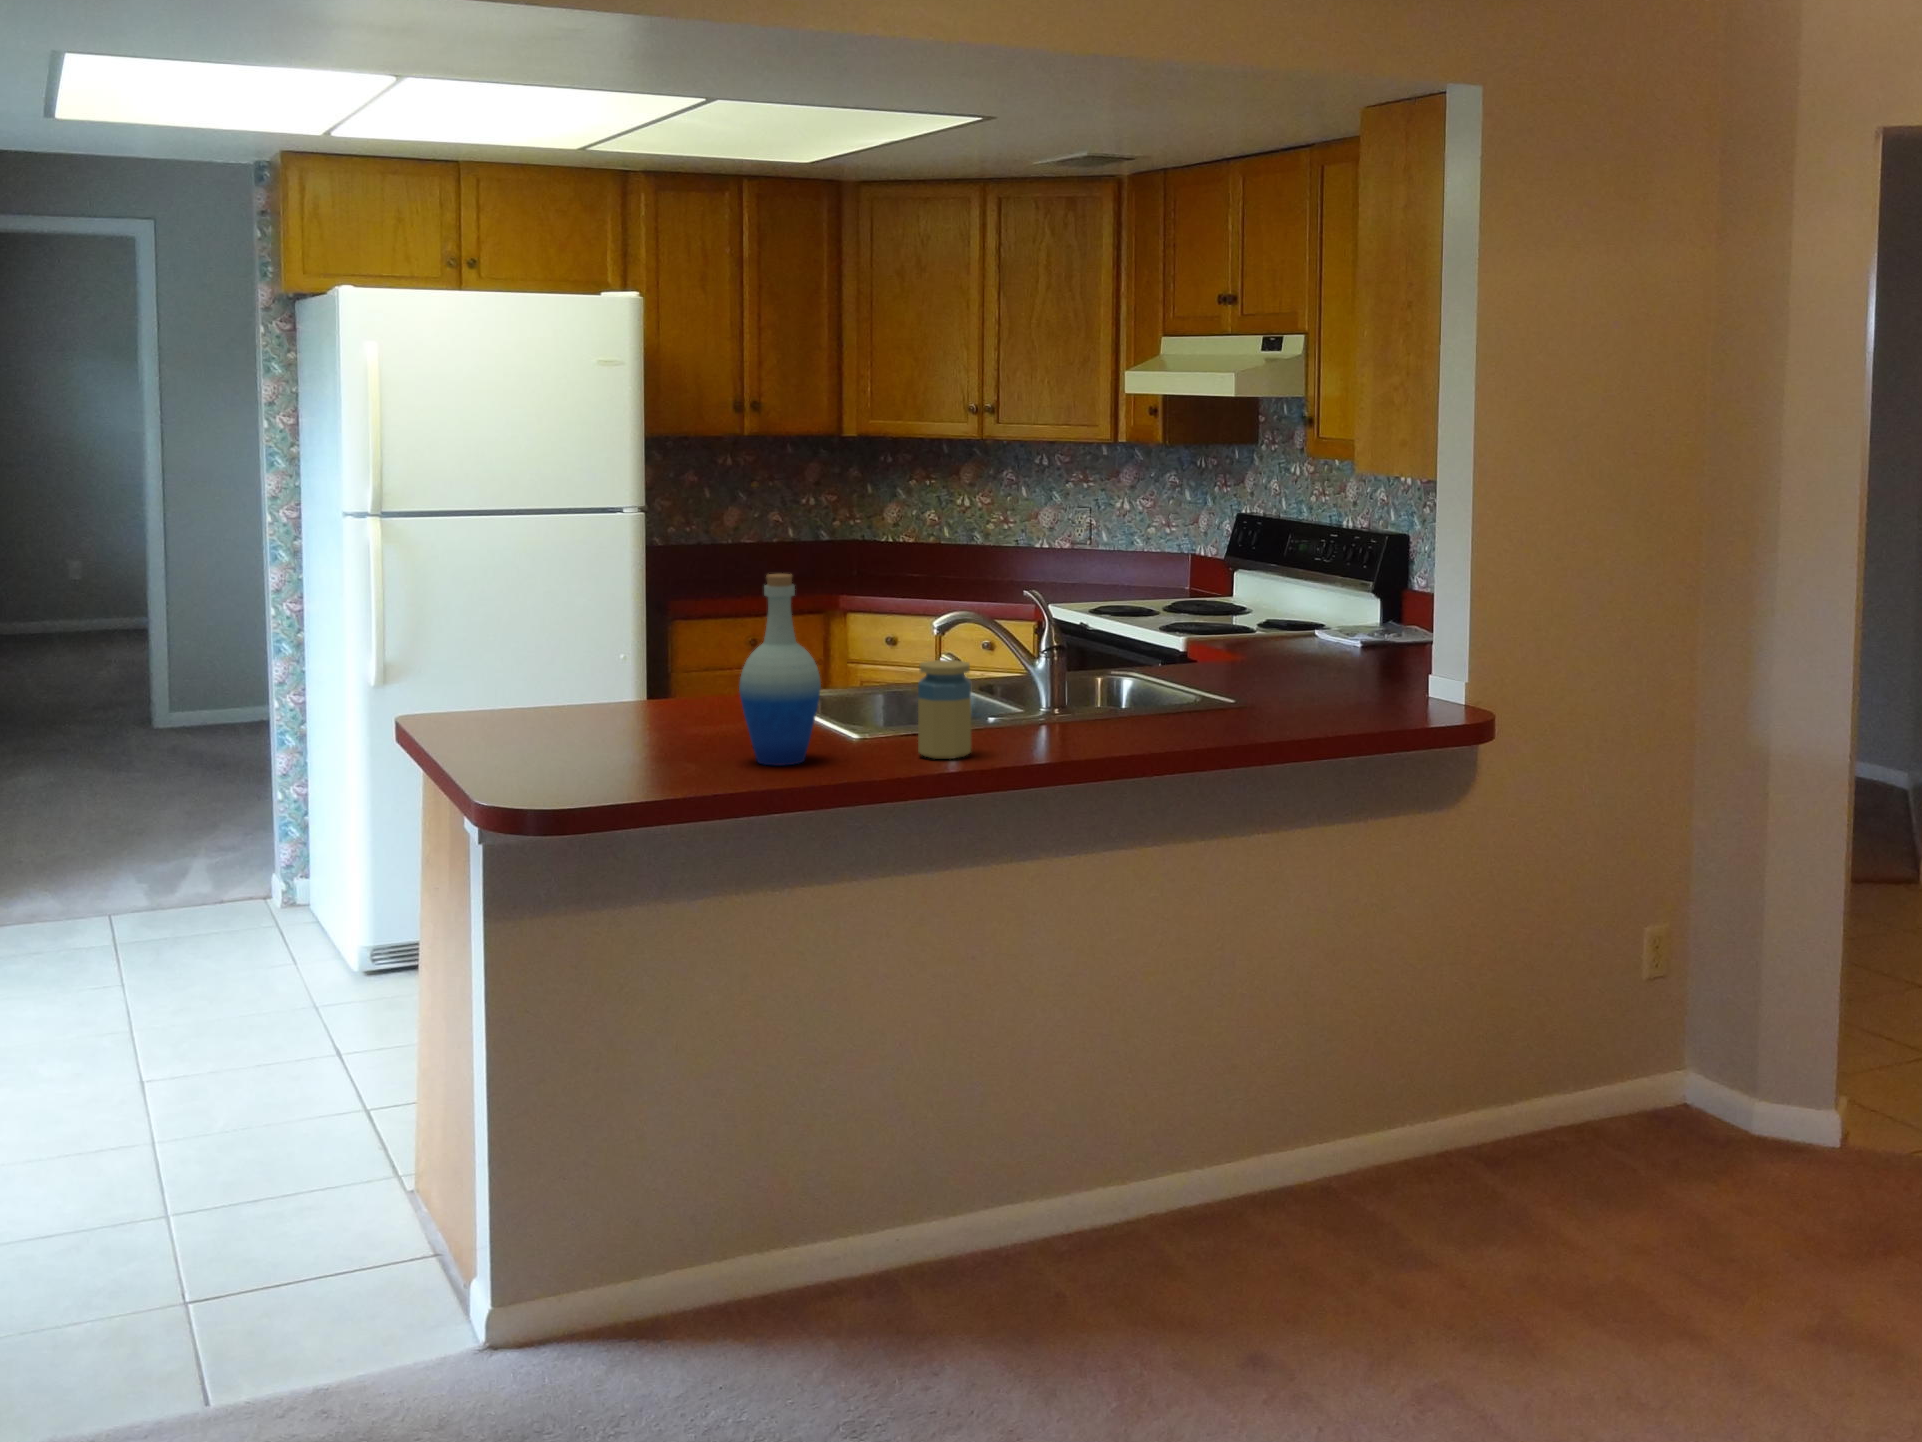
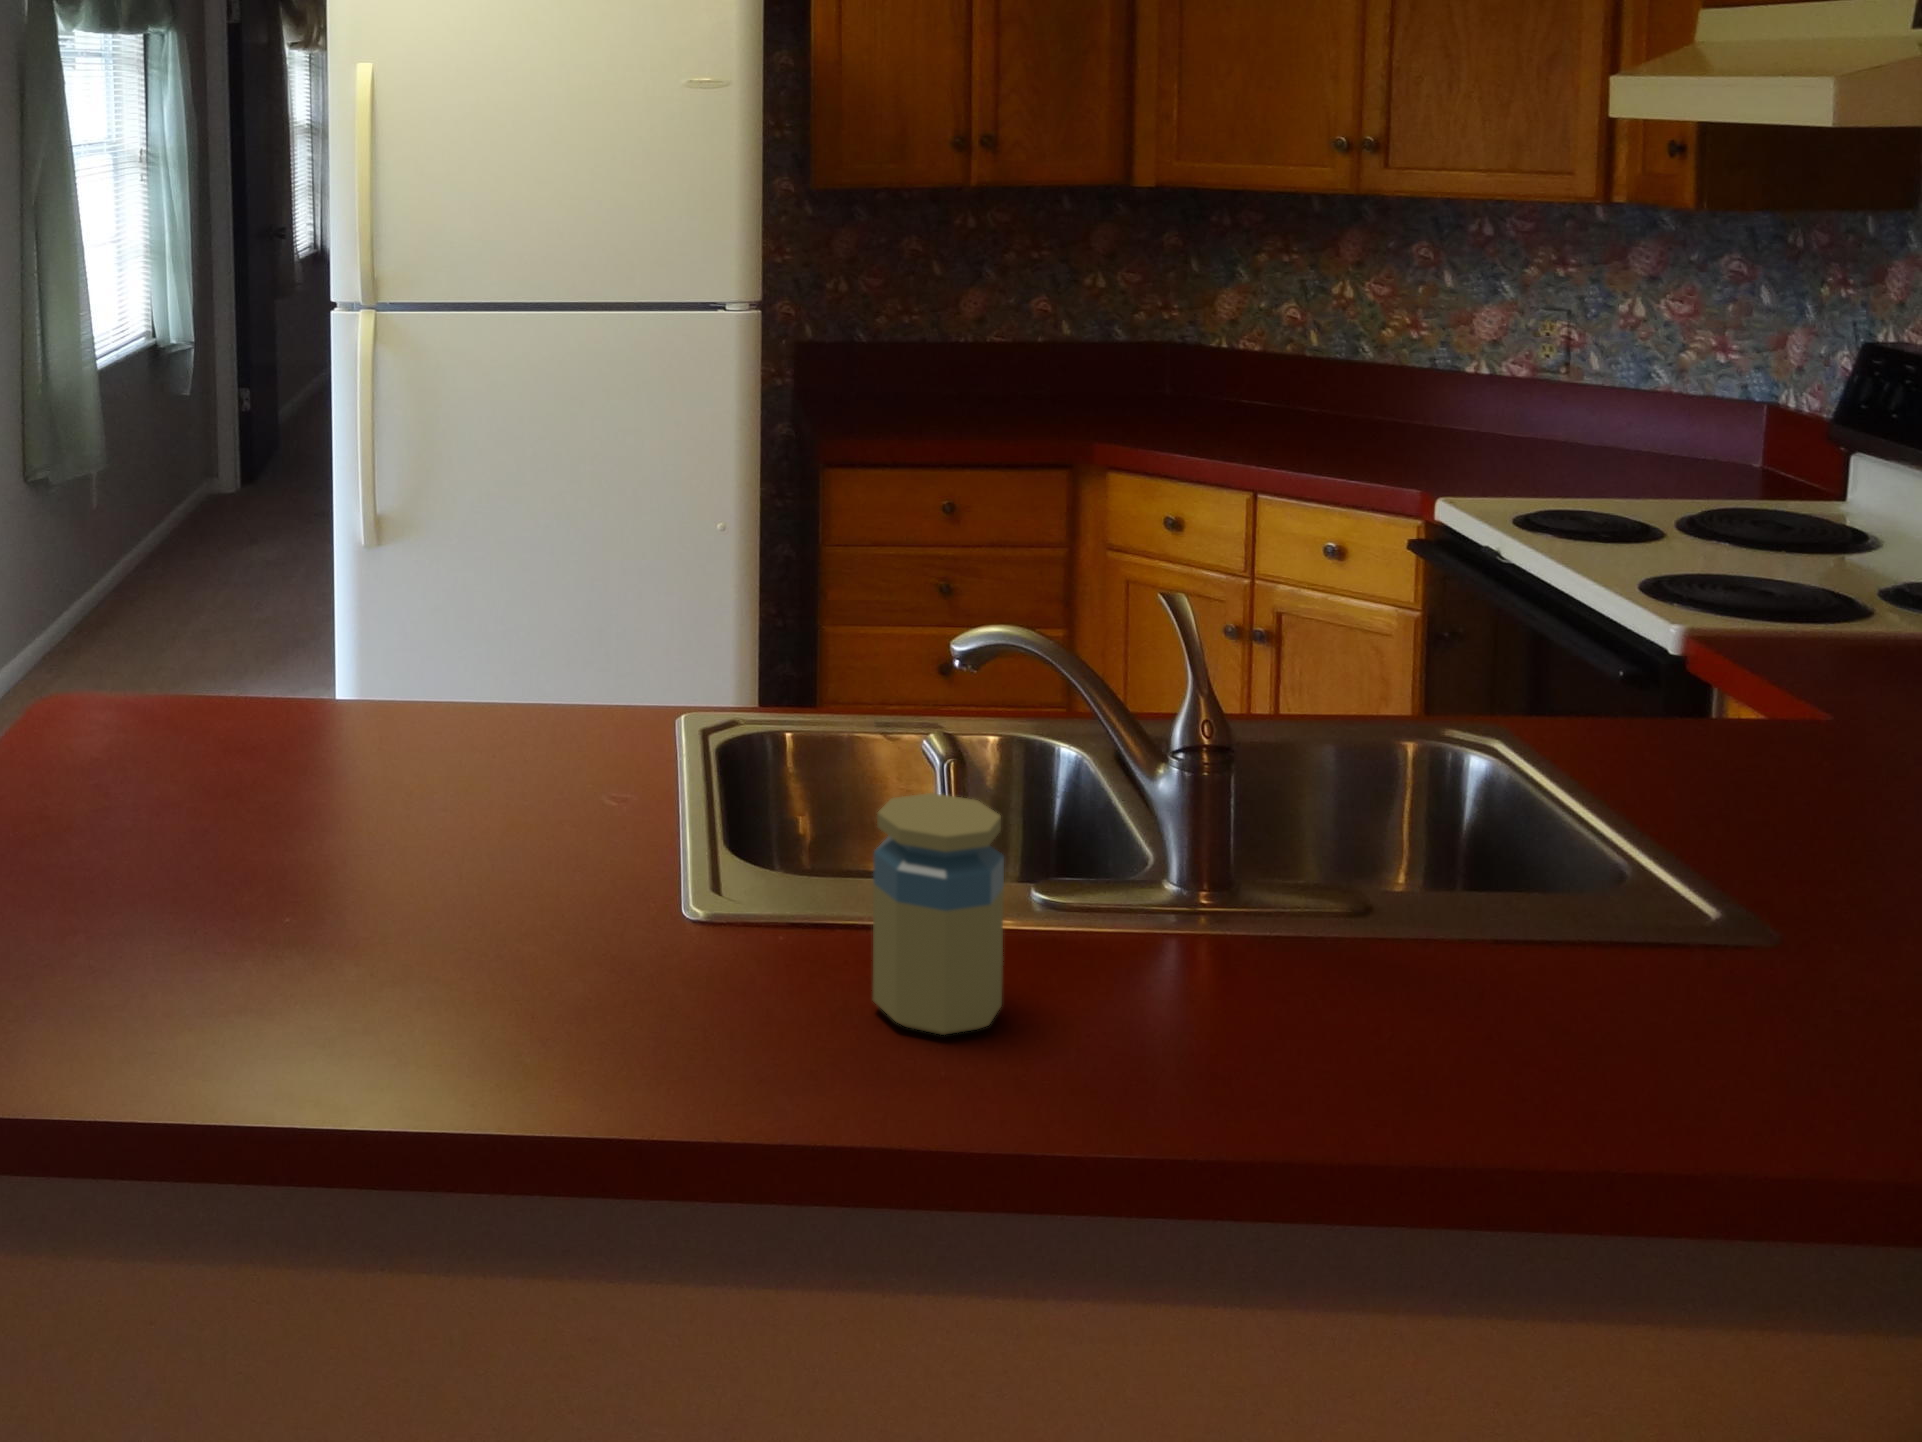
bottle: present [739,574,821,766] -> none [503,578,672,986]

